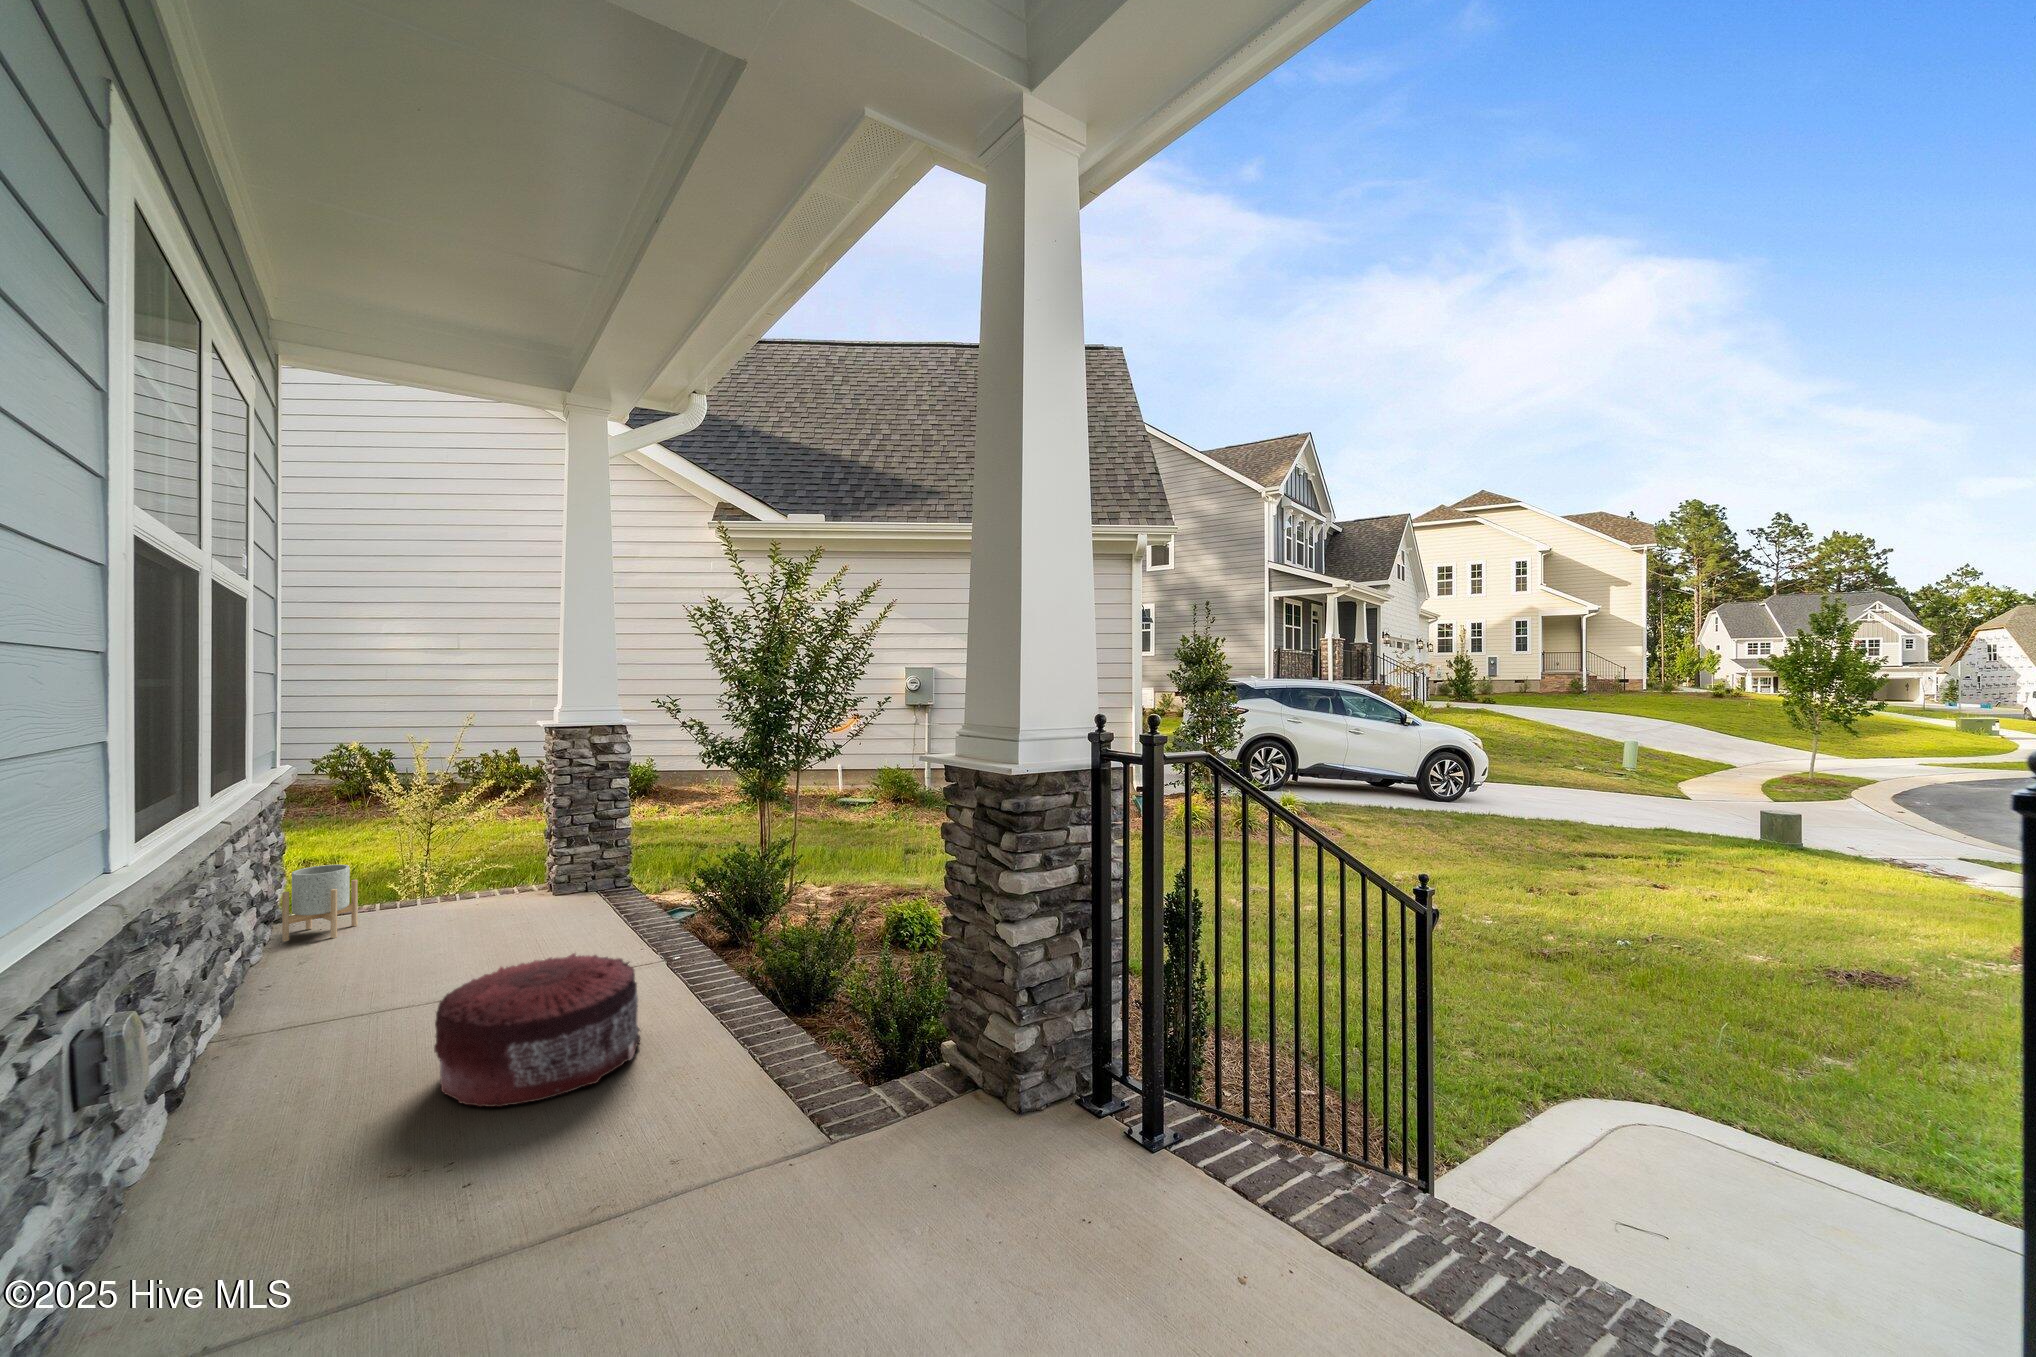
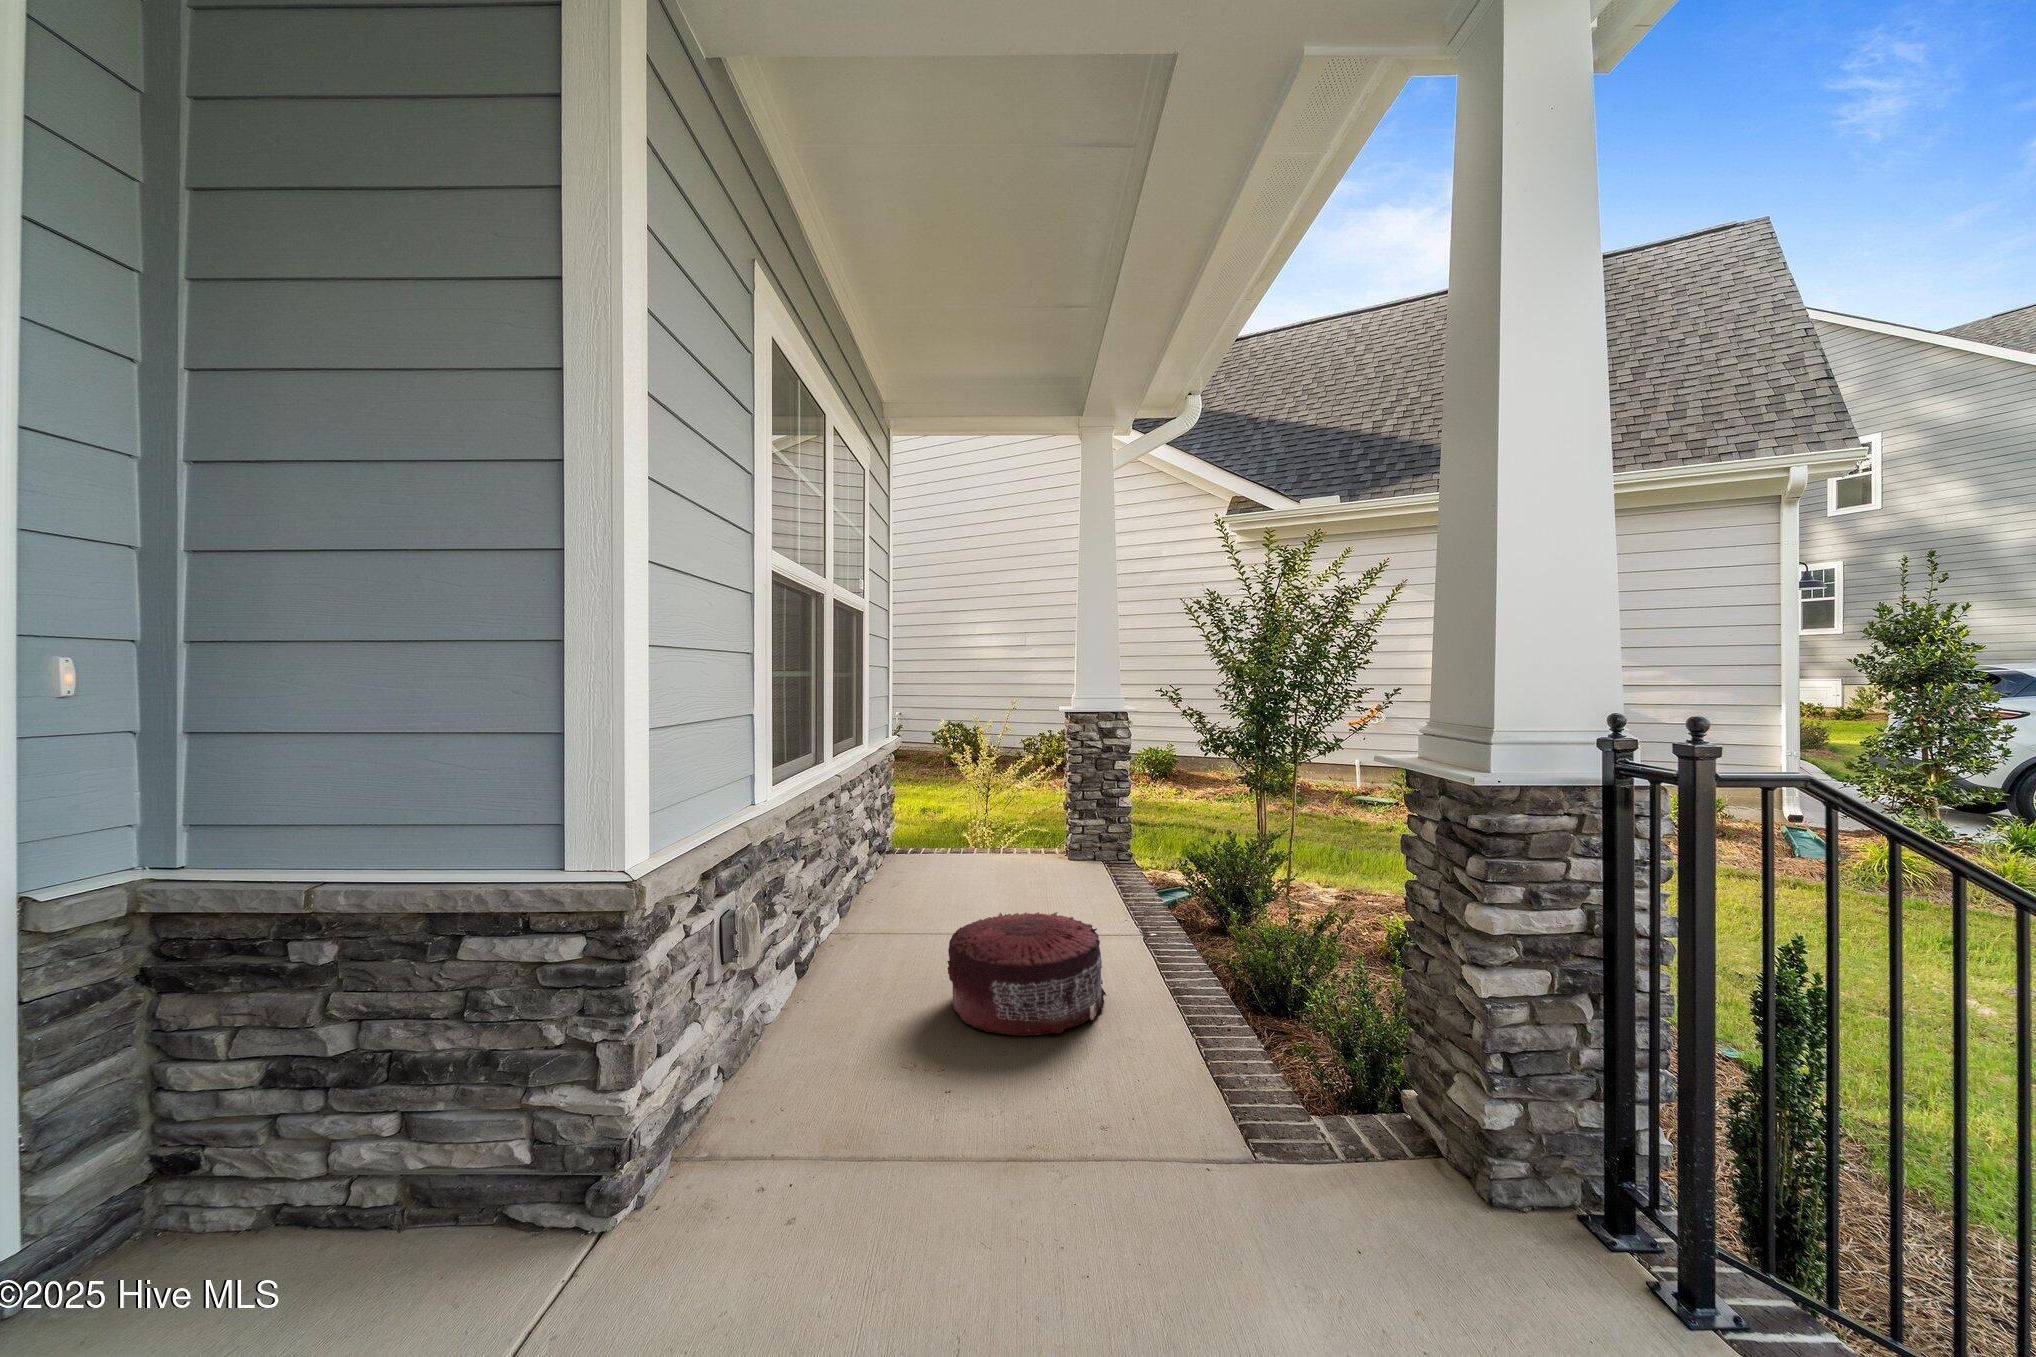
planter: present [282,865,358,942] -> none [893,813,938,870]

